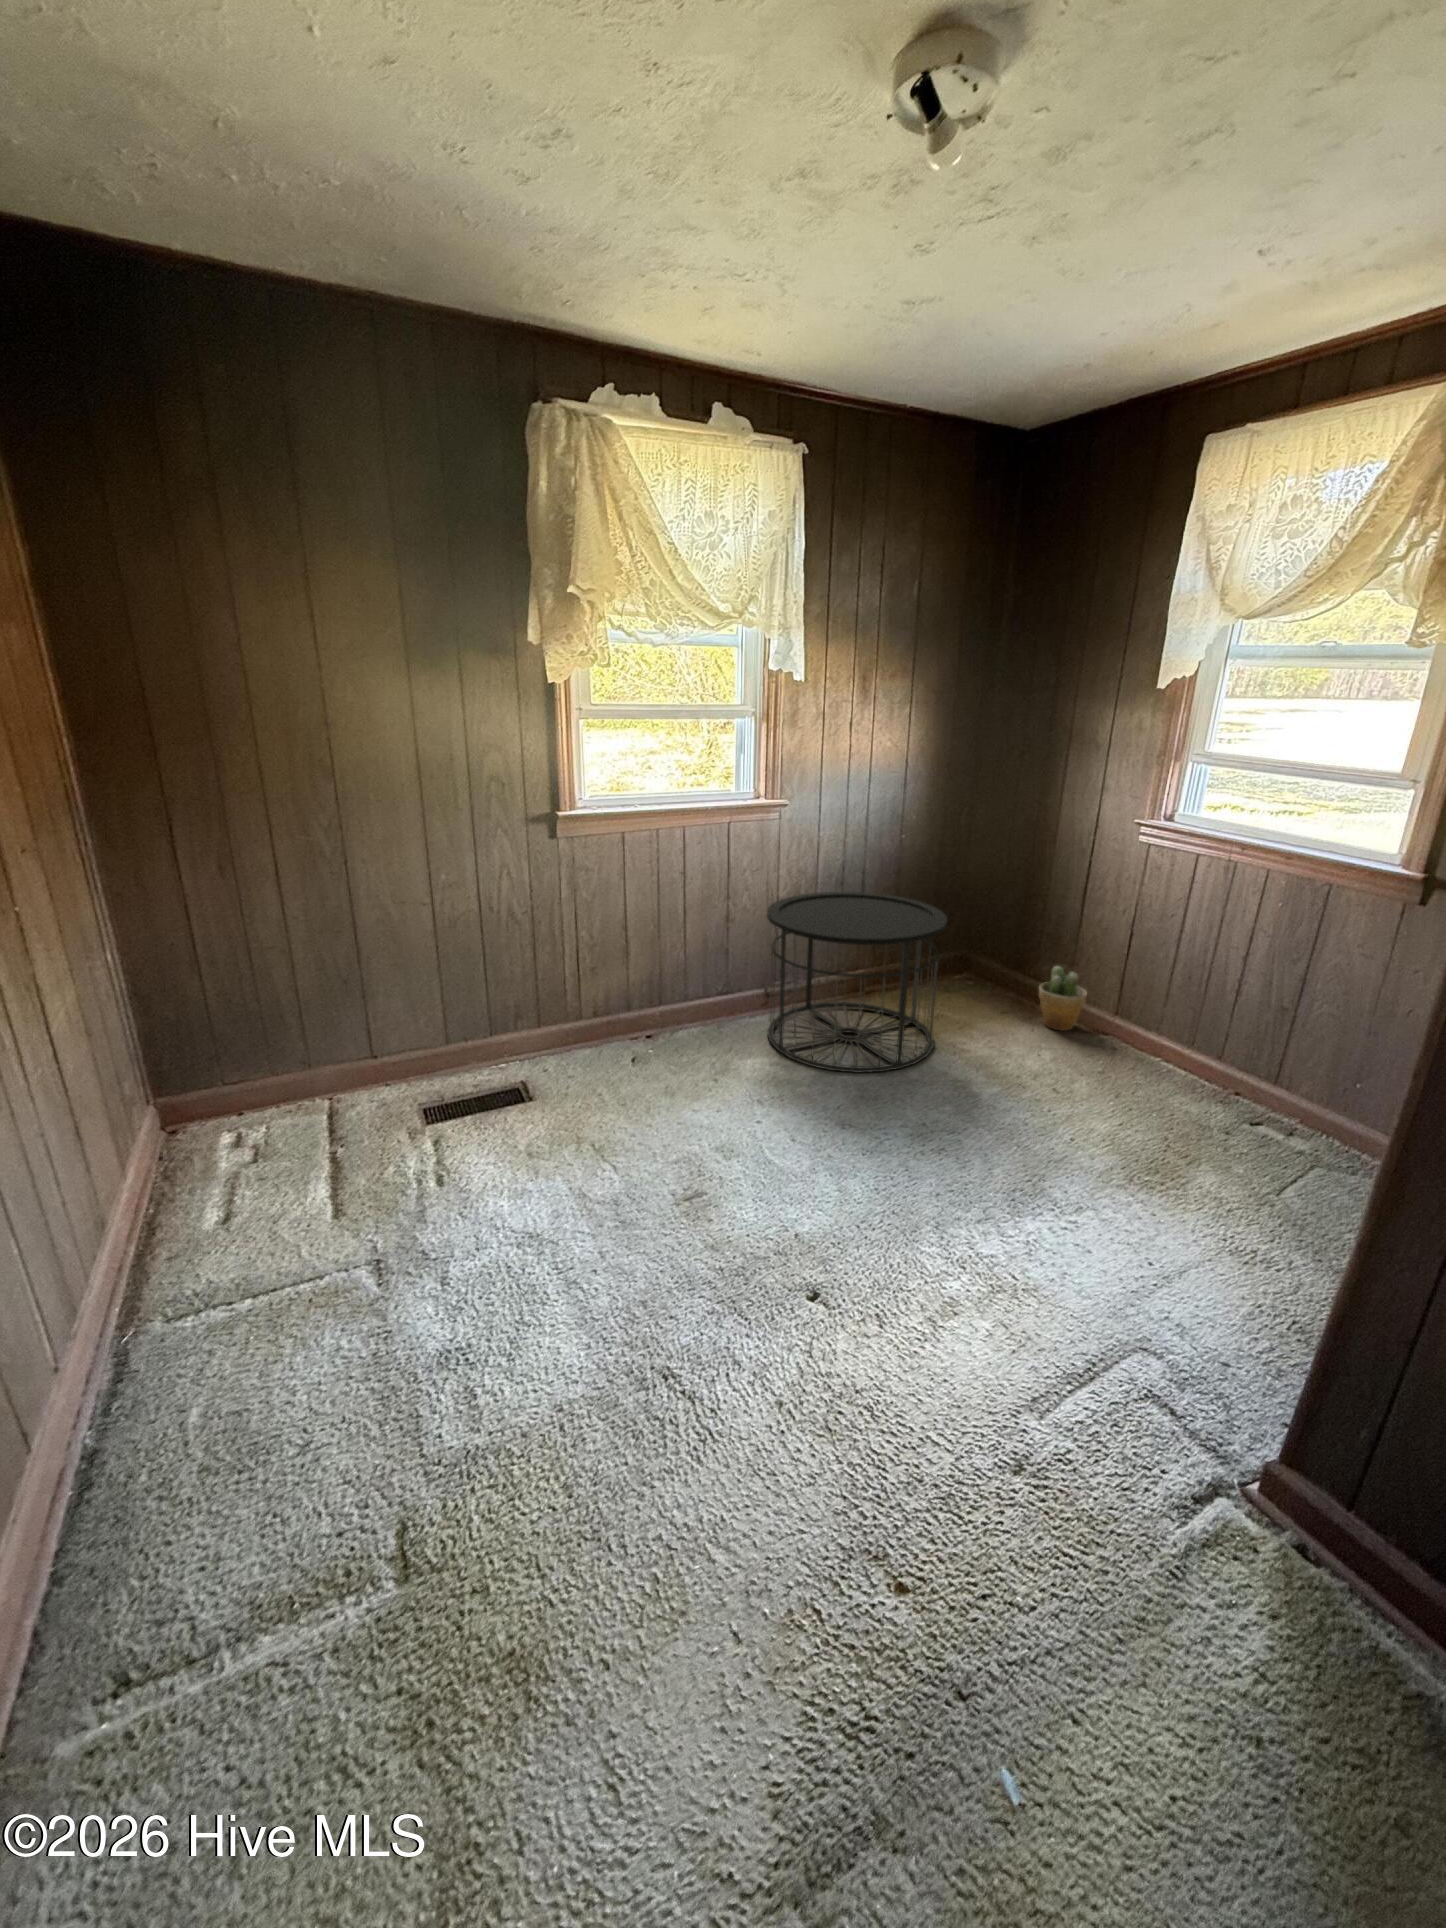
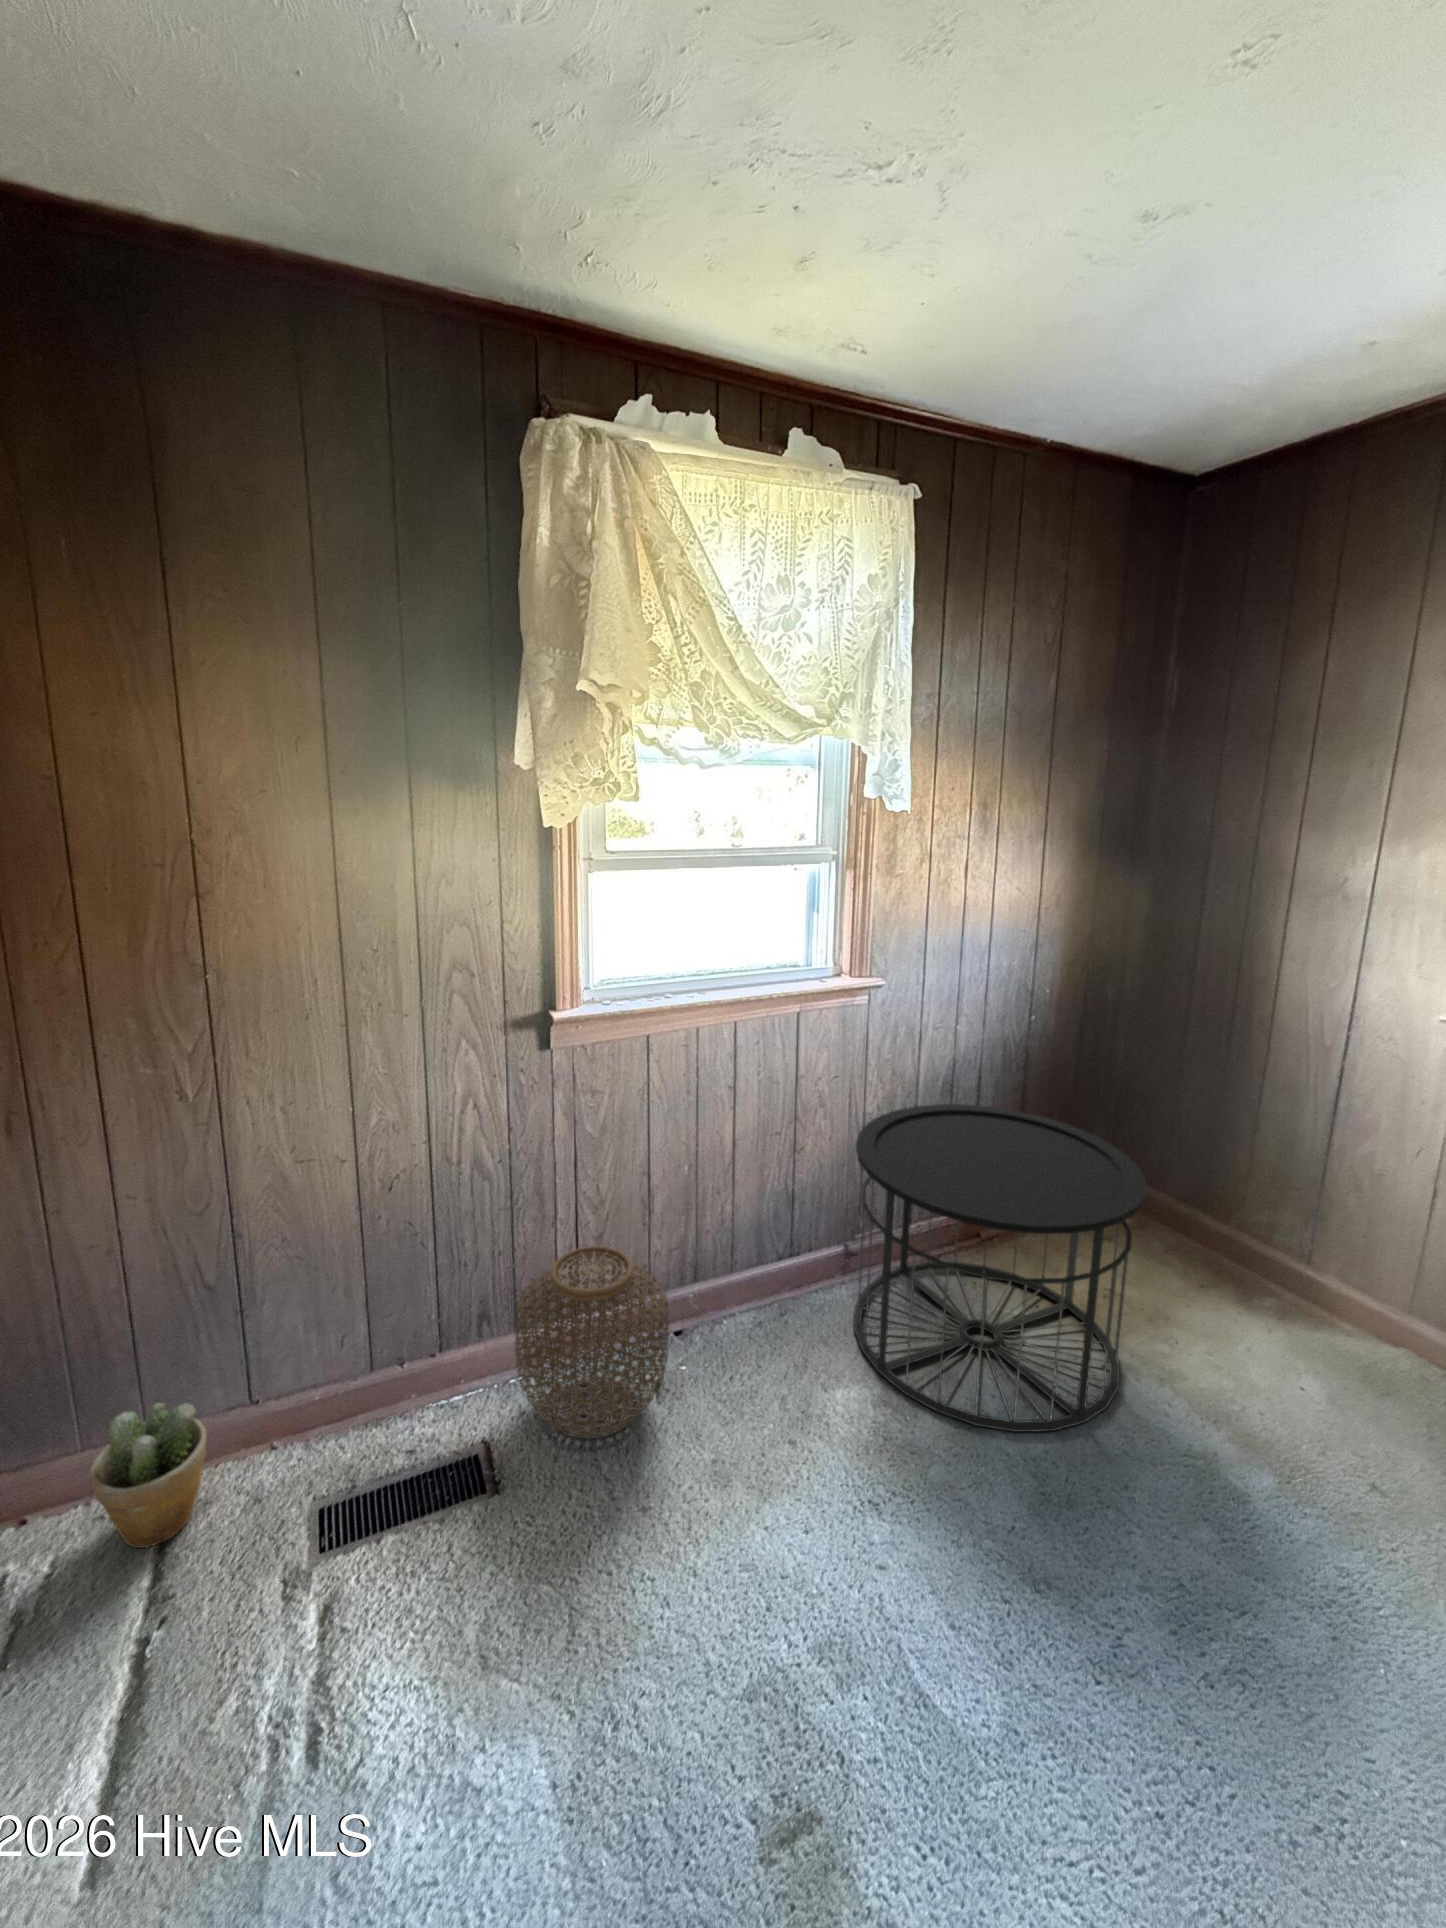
potted plant: present [1039,966,1087,1031] -> present [90,1403,206,1548]
woven basket: none [540,967,639,1079] -> present [514,1246,669,1438]

